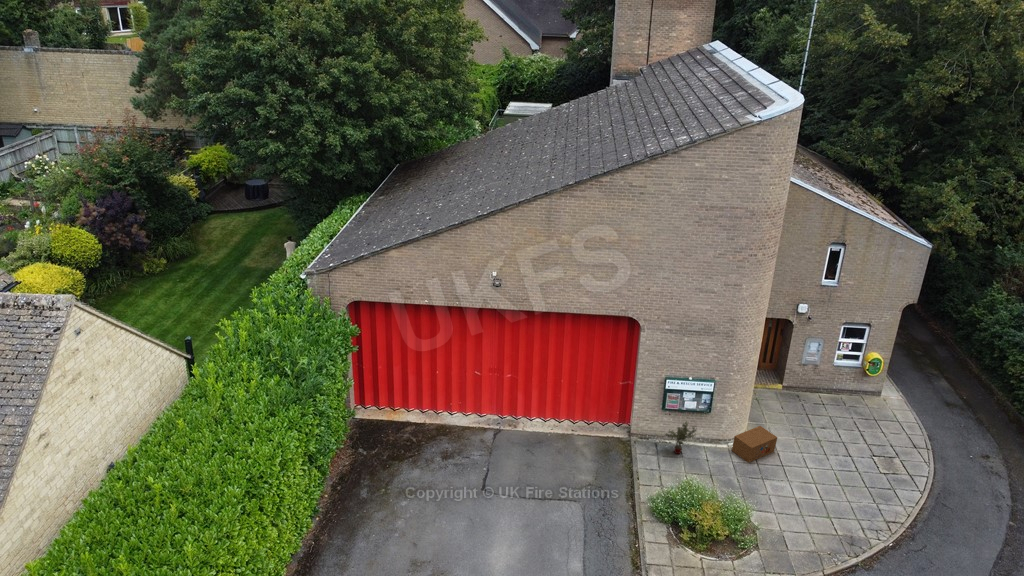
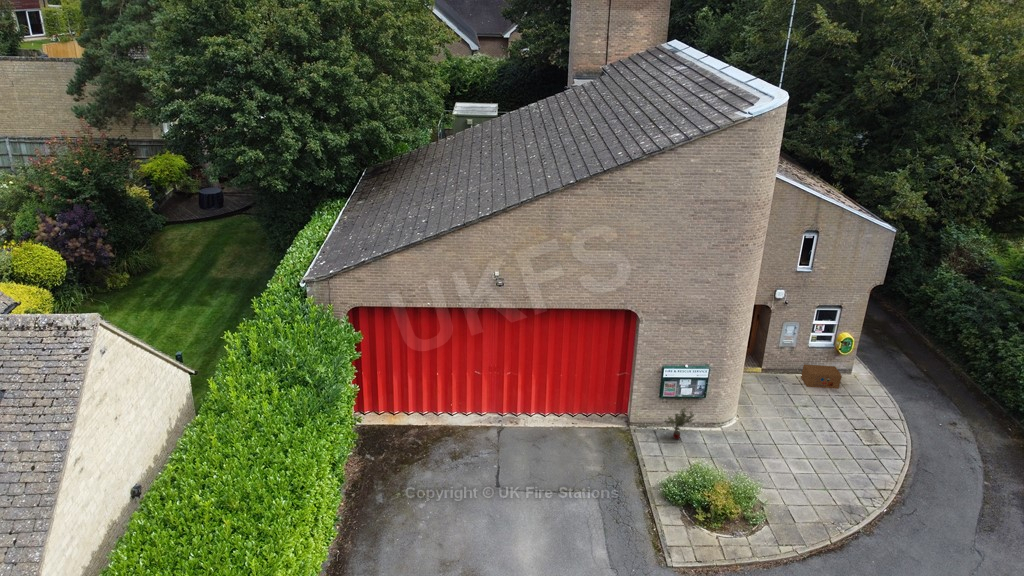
cardboard box: present [732,426,777,462] -> present [801,364,842,389]

